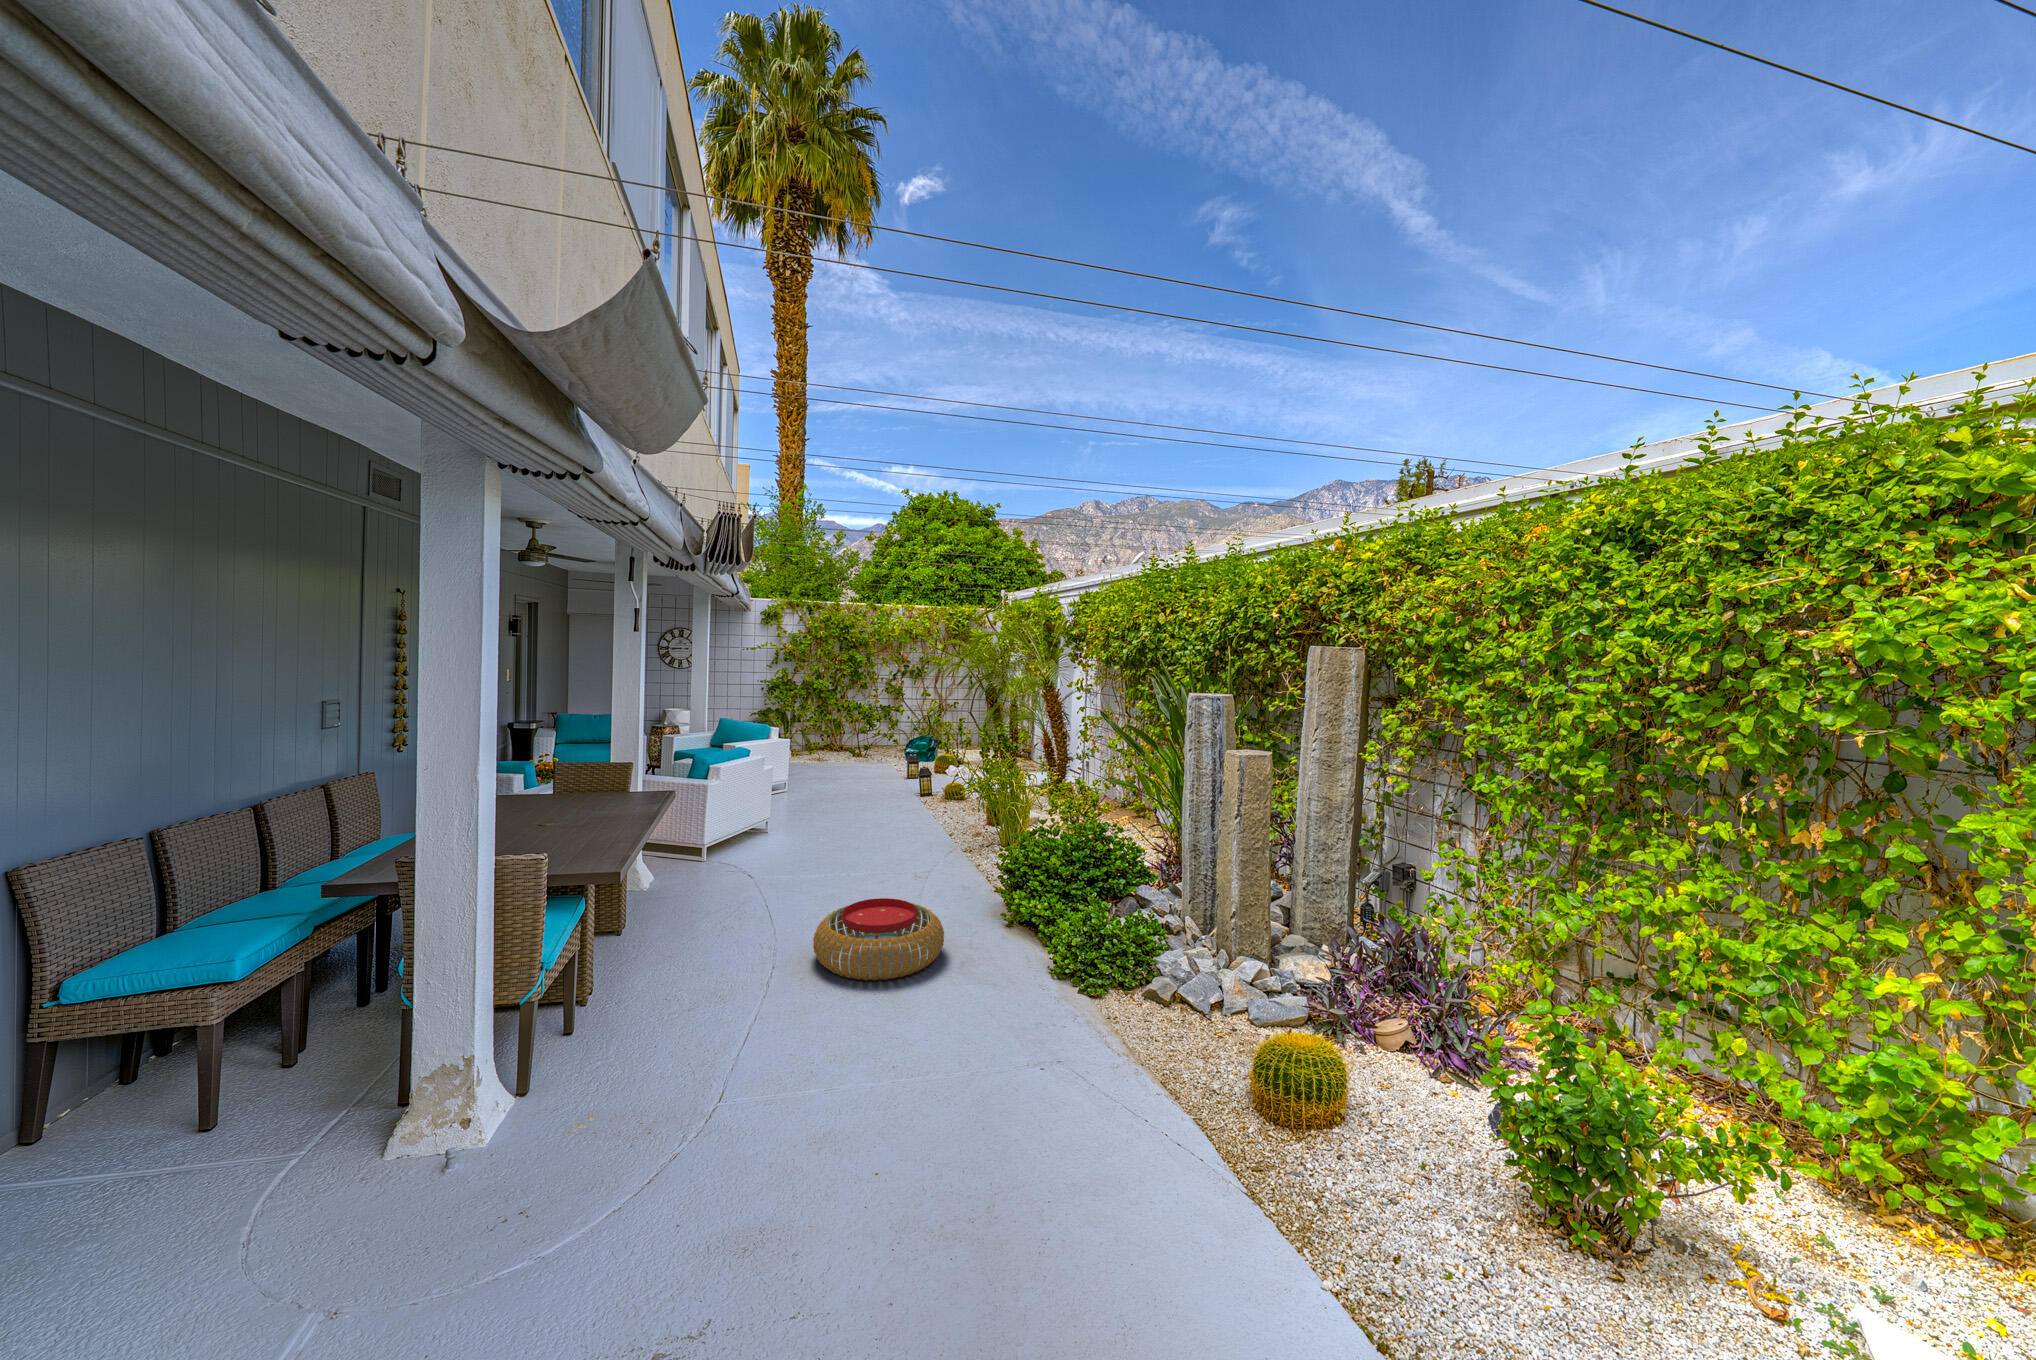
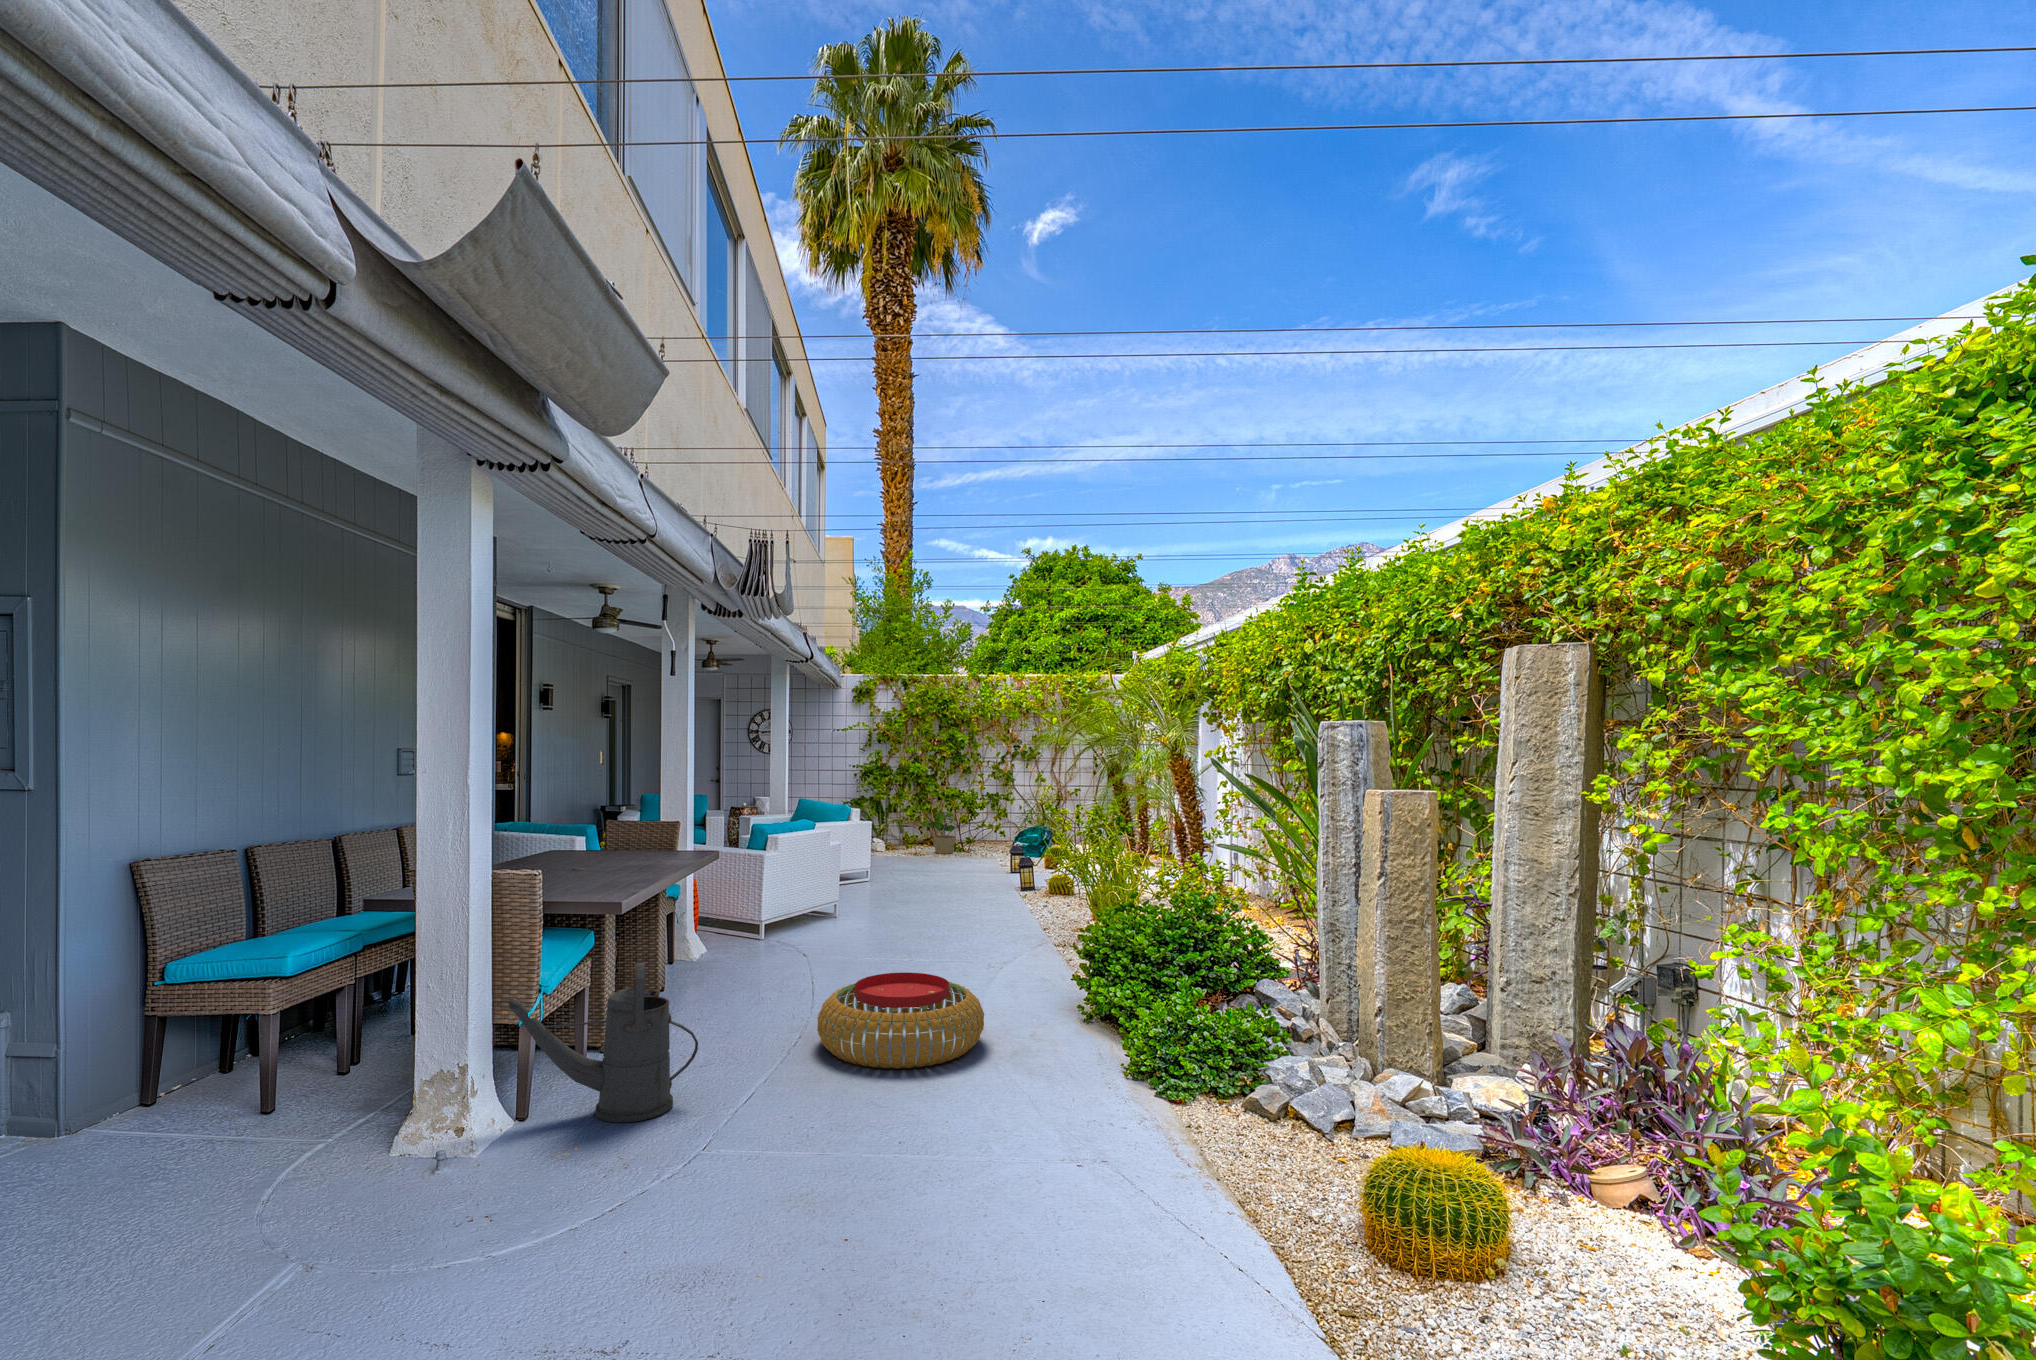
potted plant: none [827,722,856,754] -> present [923,813,958,854]
watering can: none [579,926,736,1054] -> present [509,963,698,1122]

